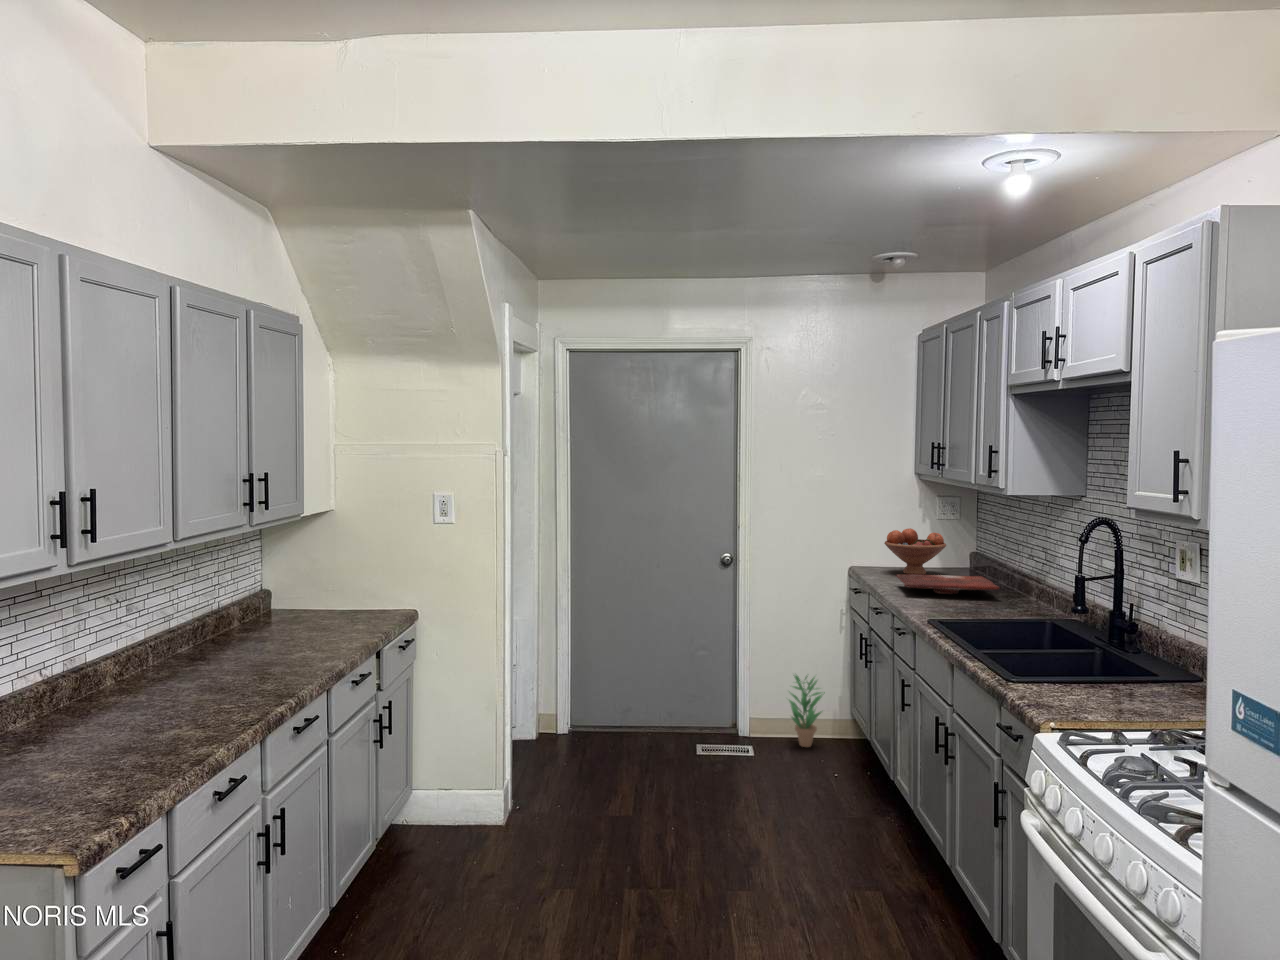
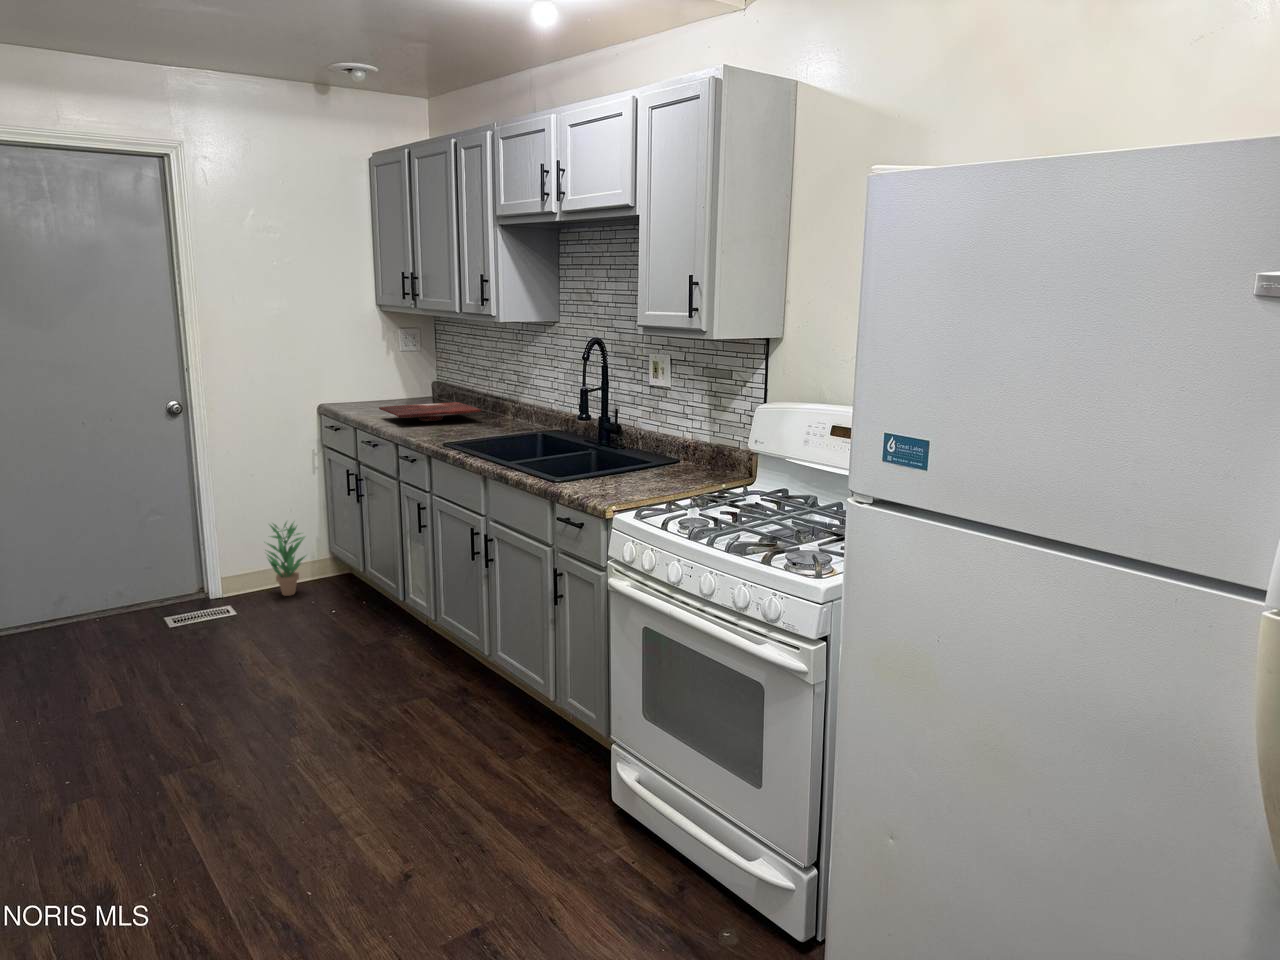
fruit bowl: present [884,528,946,575] -> none [353,361,415,407]

